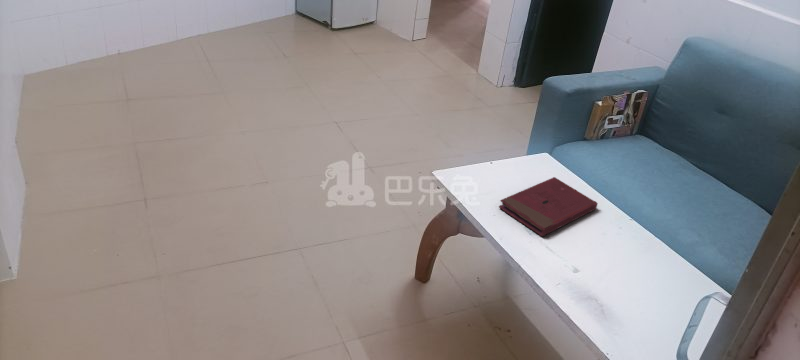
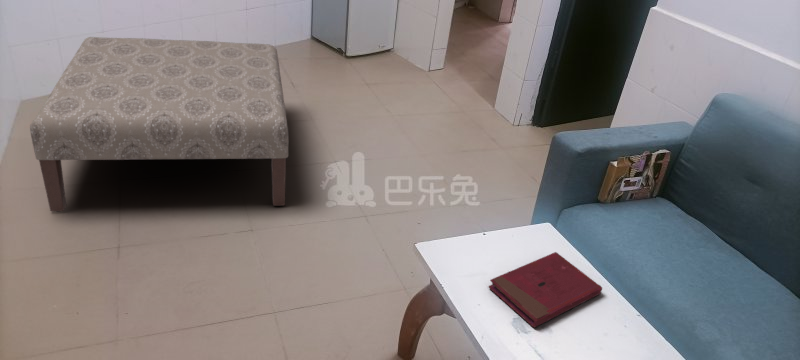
ottoman: none [54,12,296,175] -> present [30,37,288,212]

